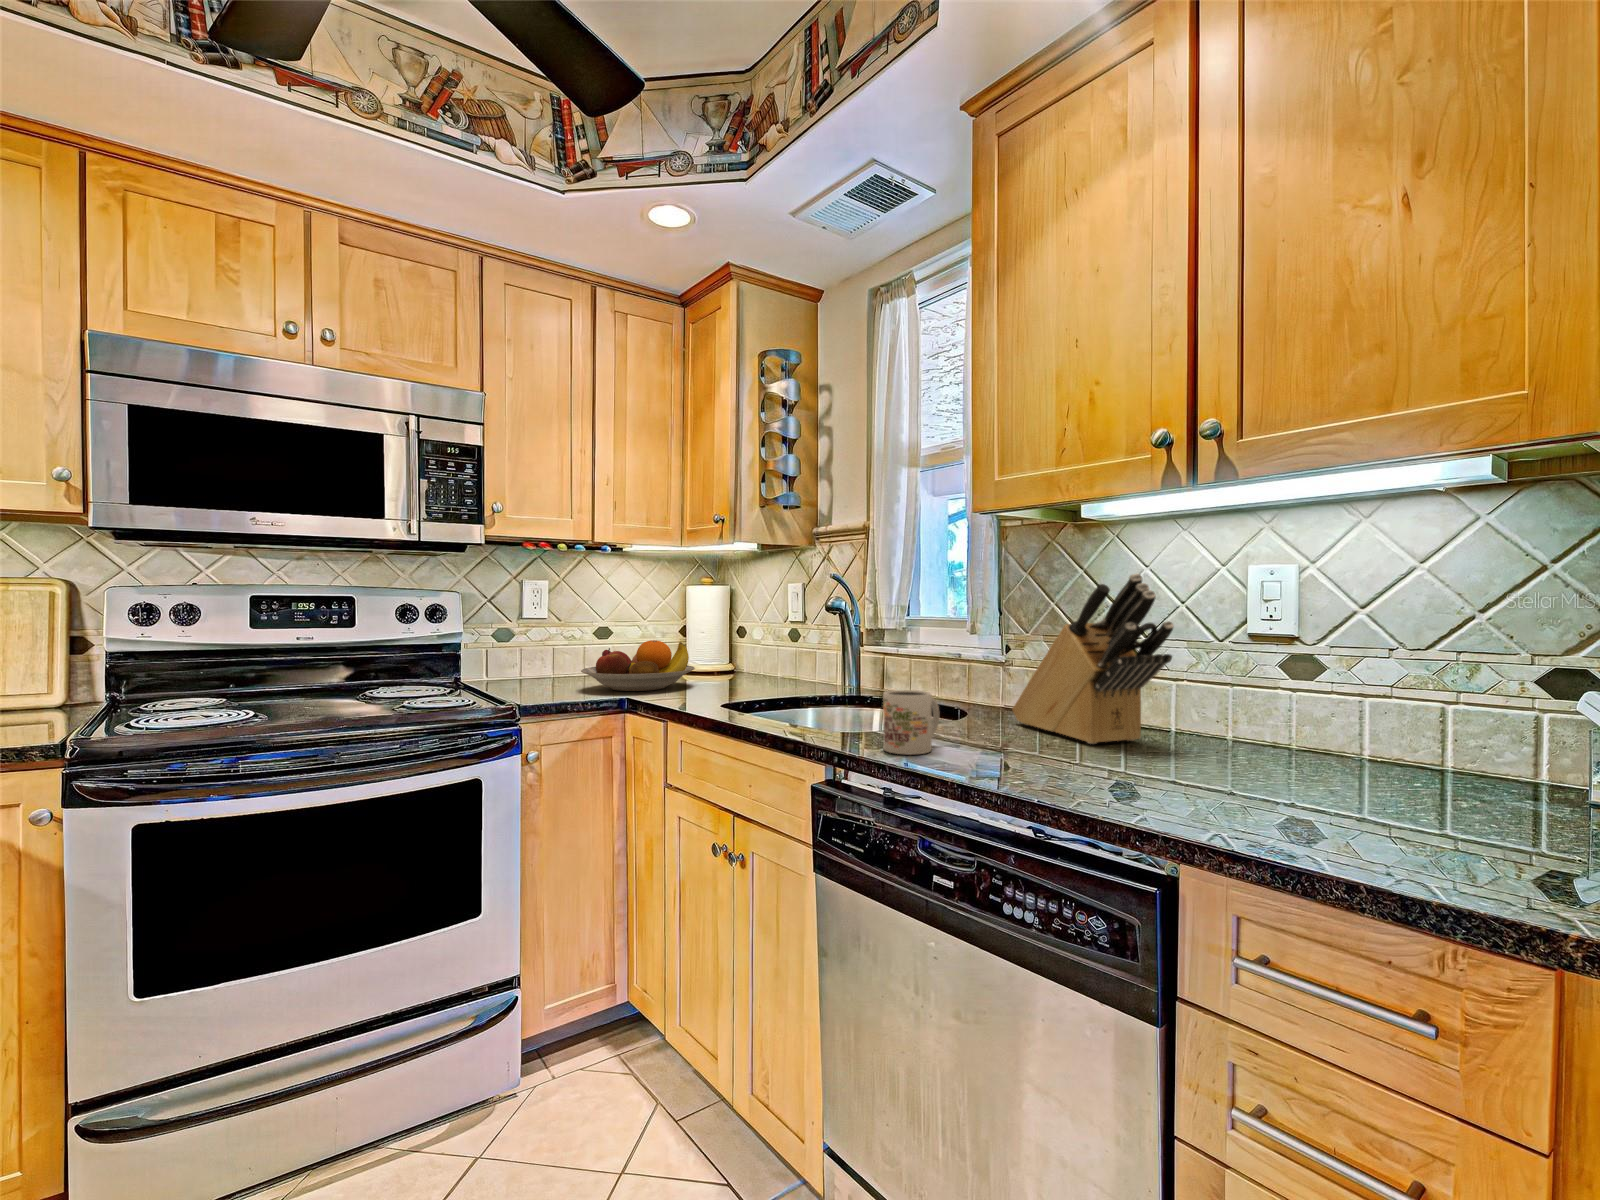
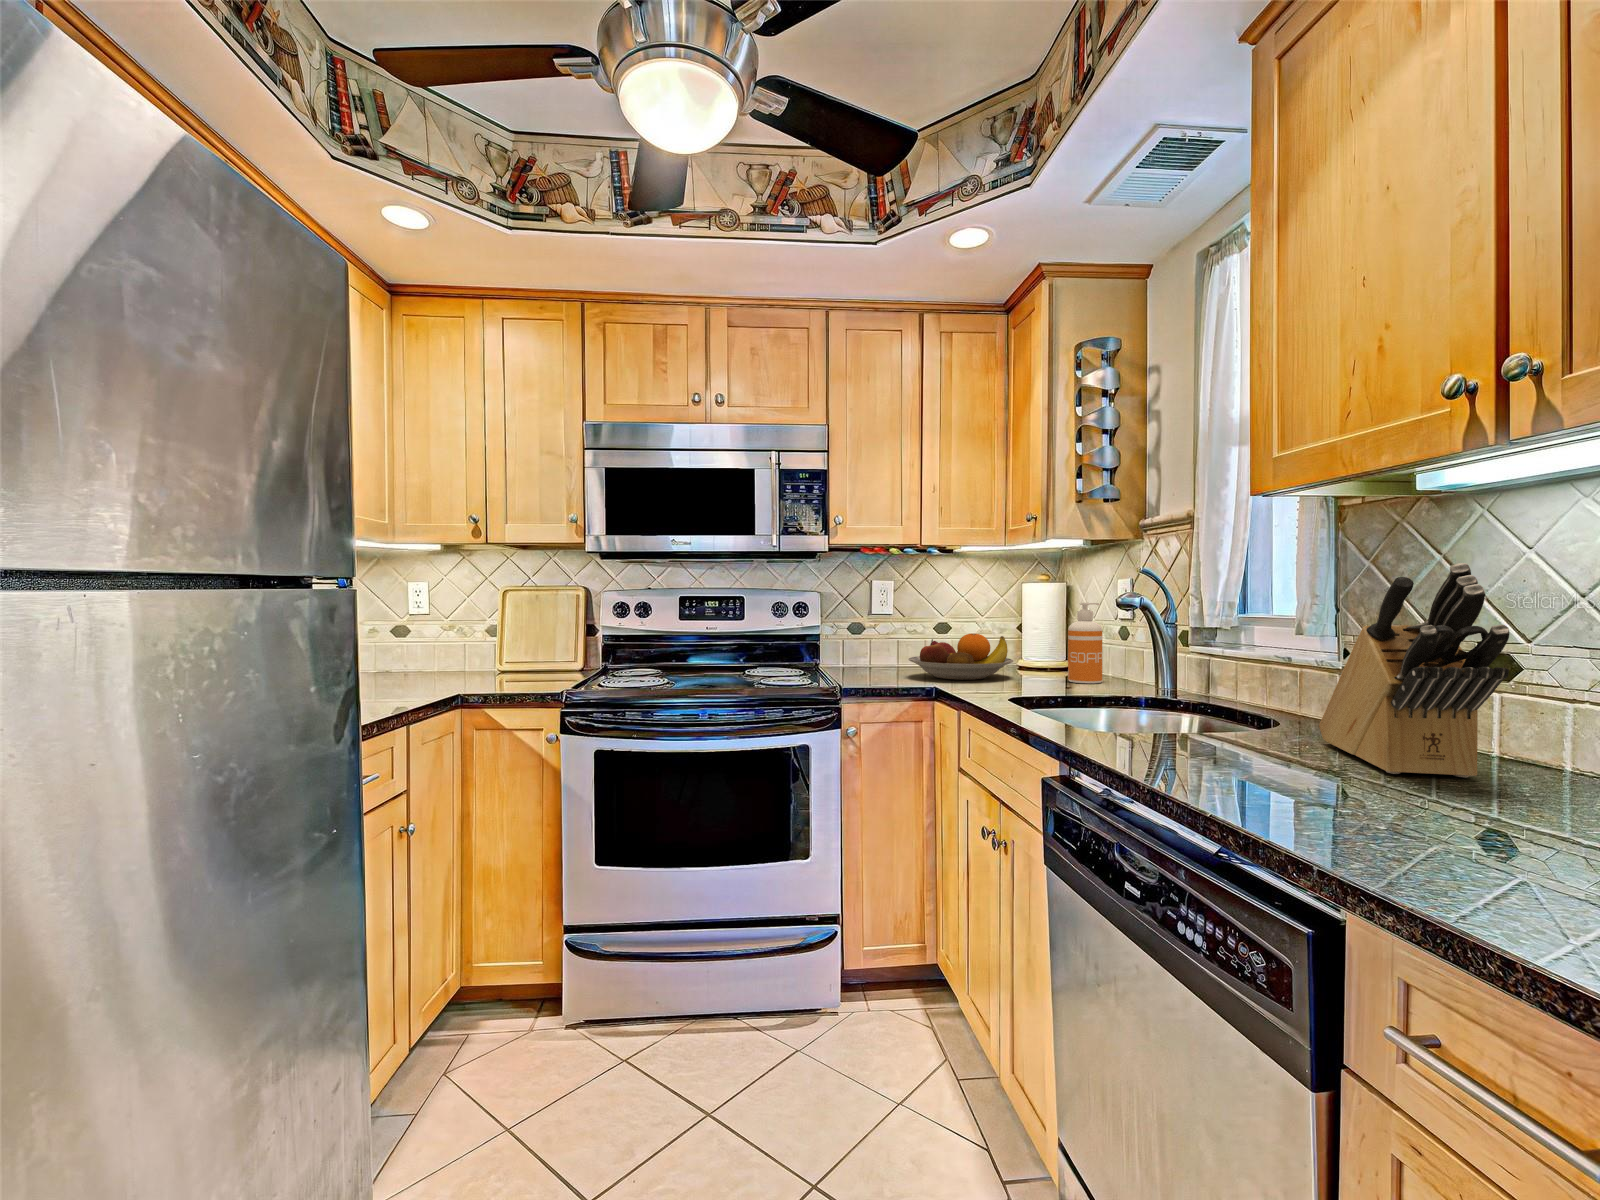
soap dispenser: none [749,606,781,686] -> present [1068,603,1102,683]
mug: present [883,690,939,754] -> none [1112,690,1185,758]

